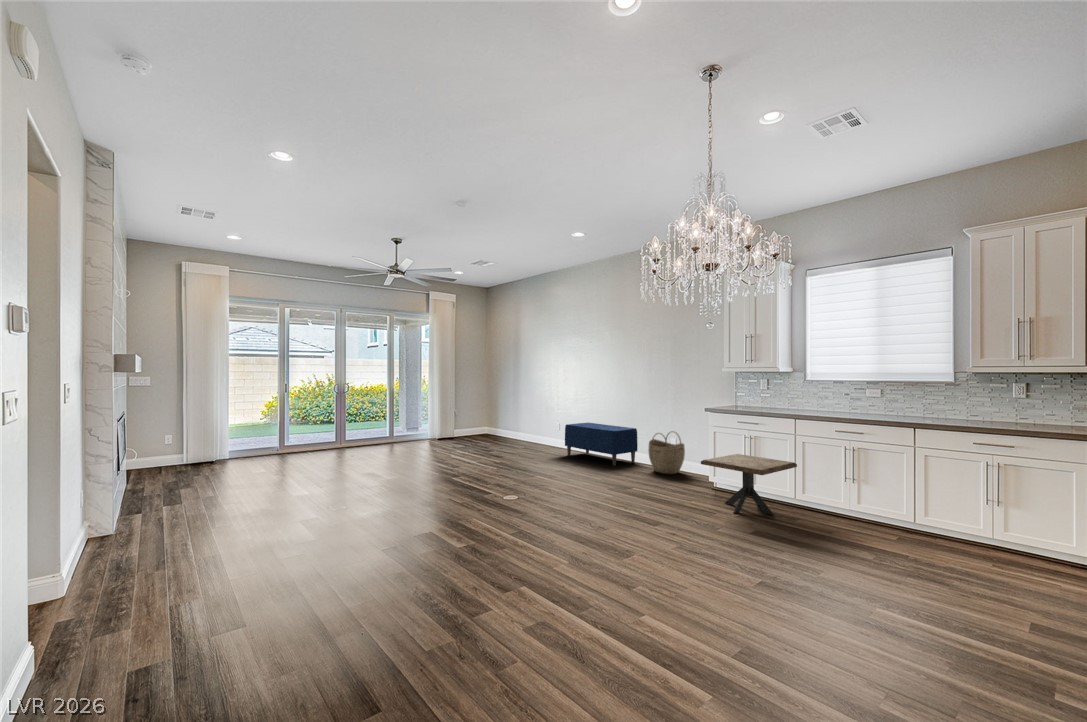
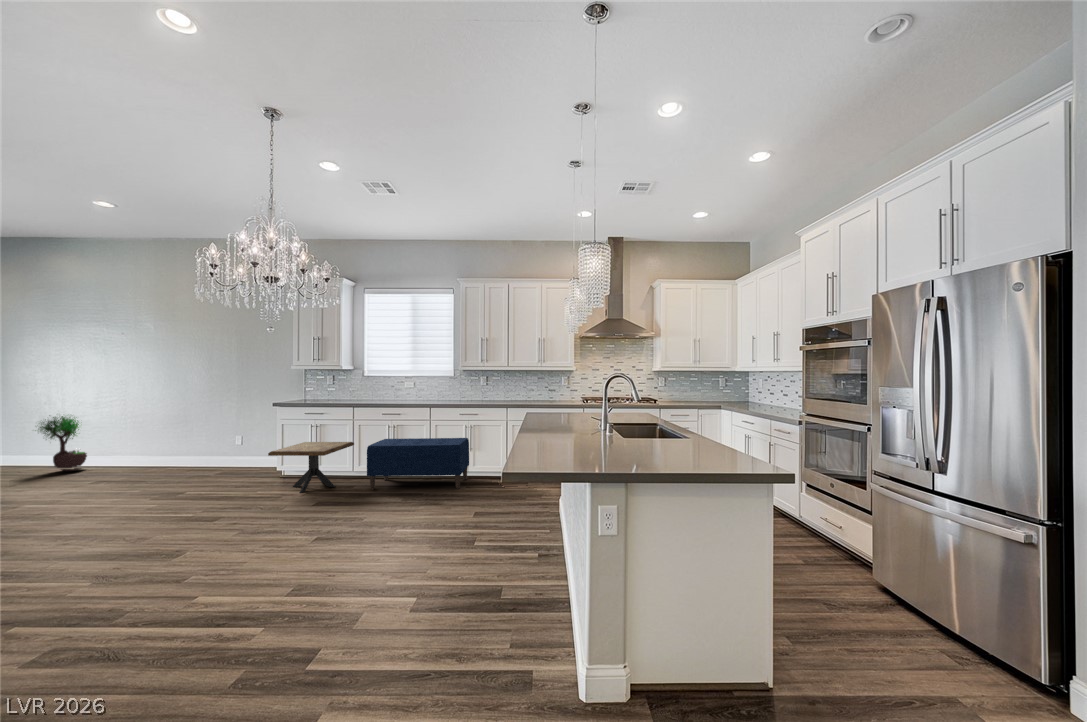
potted tree: none [535,399,568,449] -> present [38,416,87,471]
bench: present [565,423,638,466] -> present [367,438,469,490]
woven basket: present [649,431,685,474] -> none [212,430,255,473]

